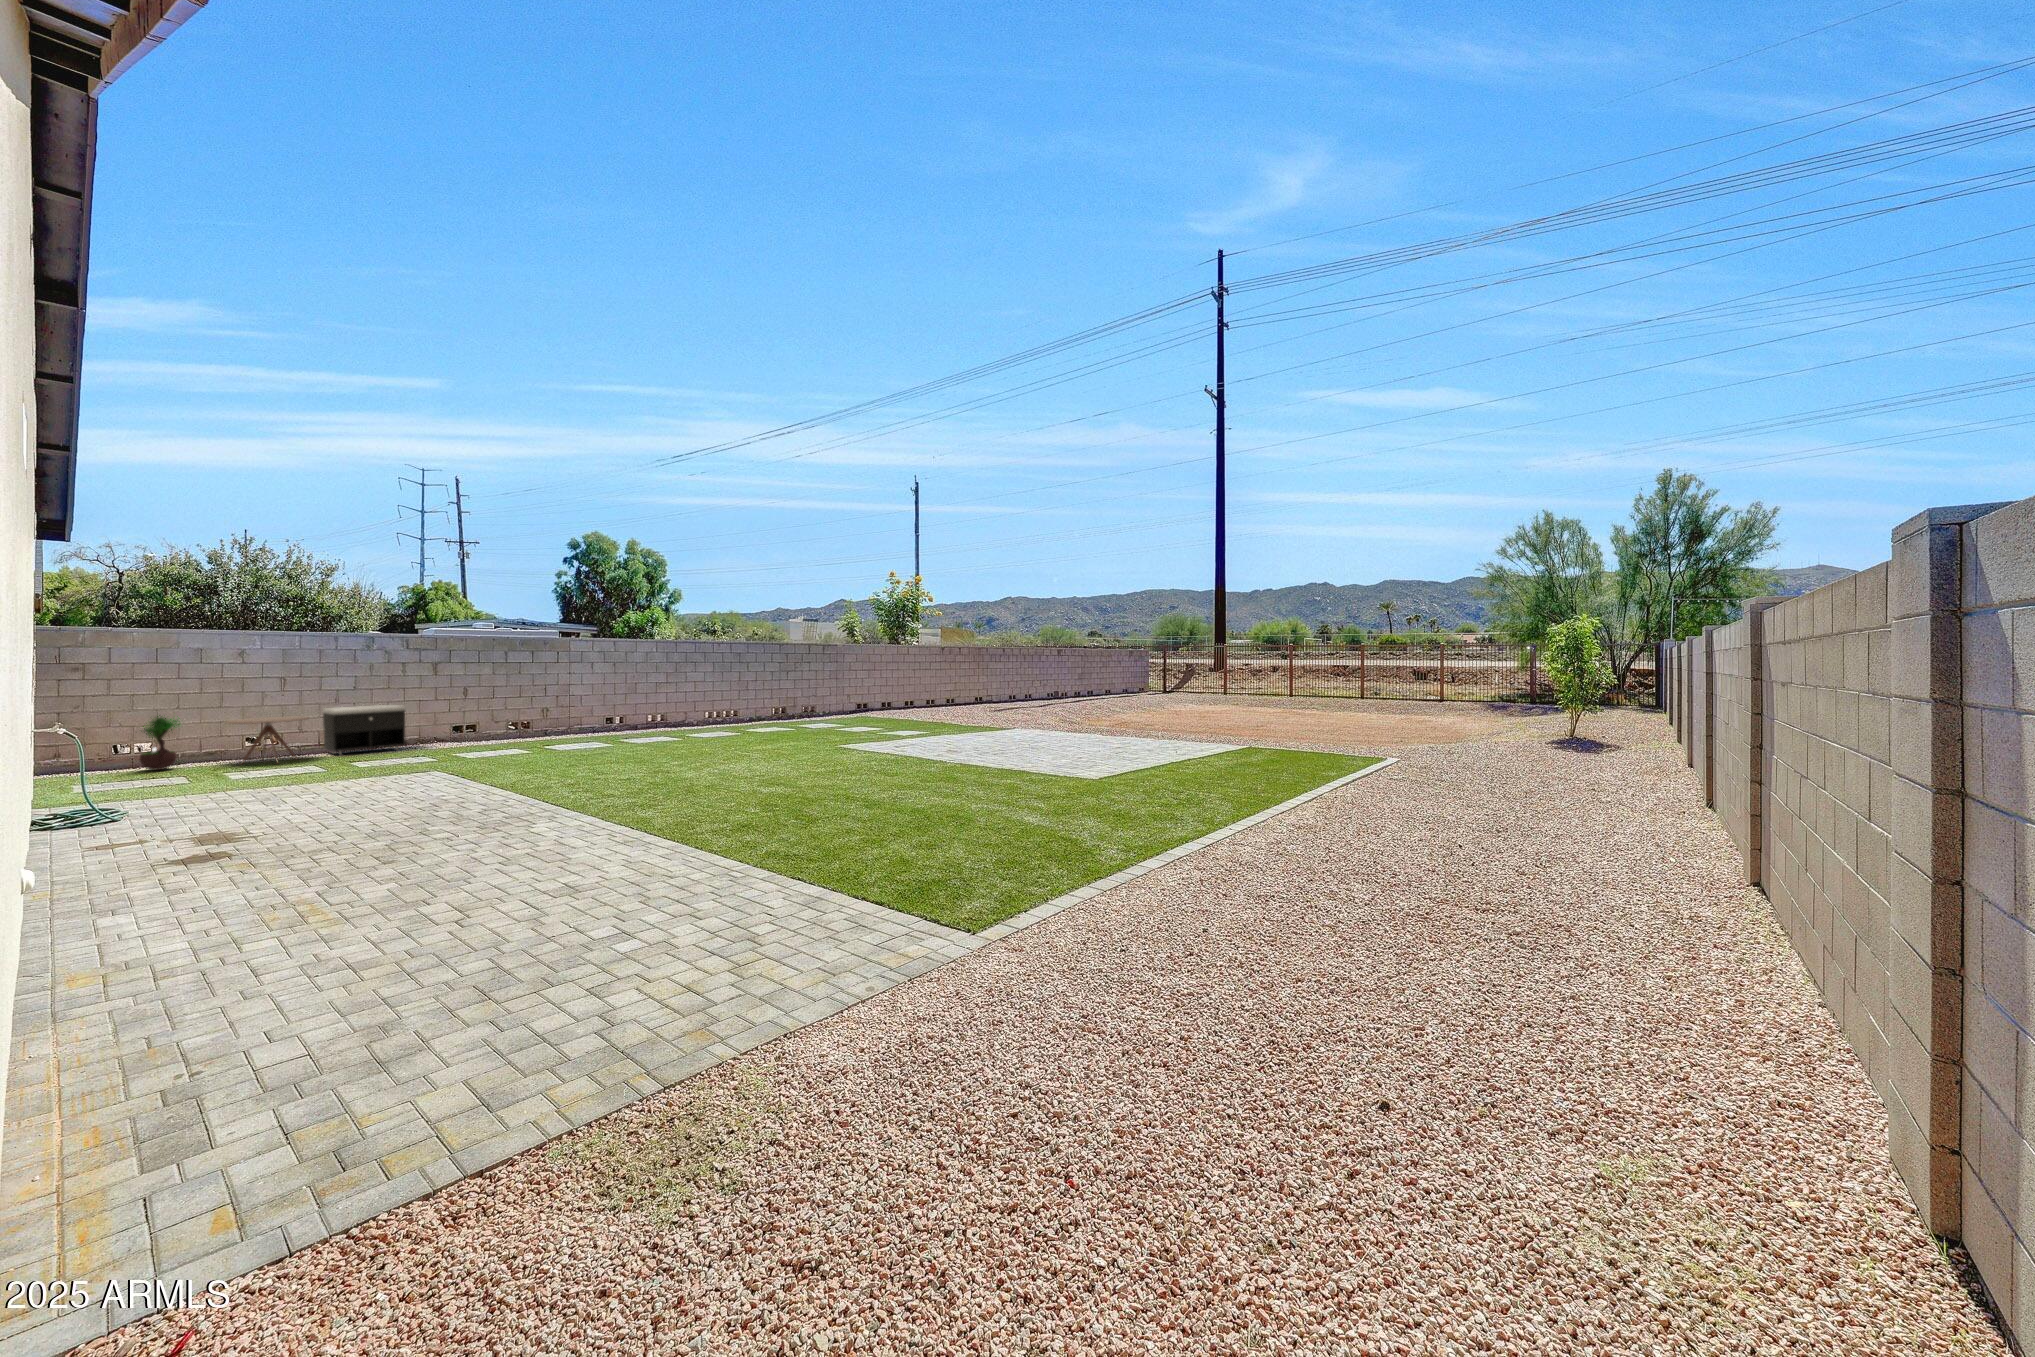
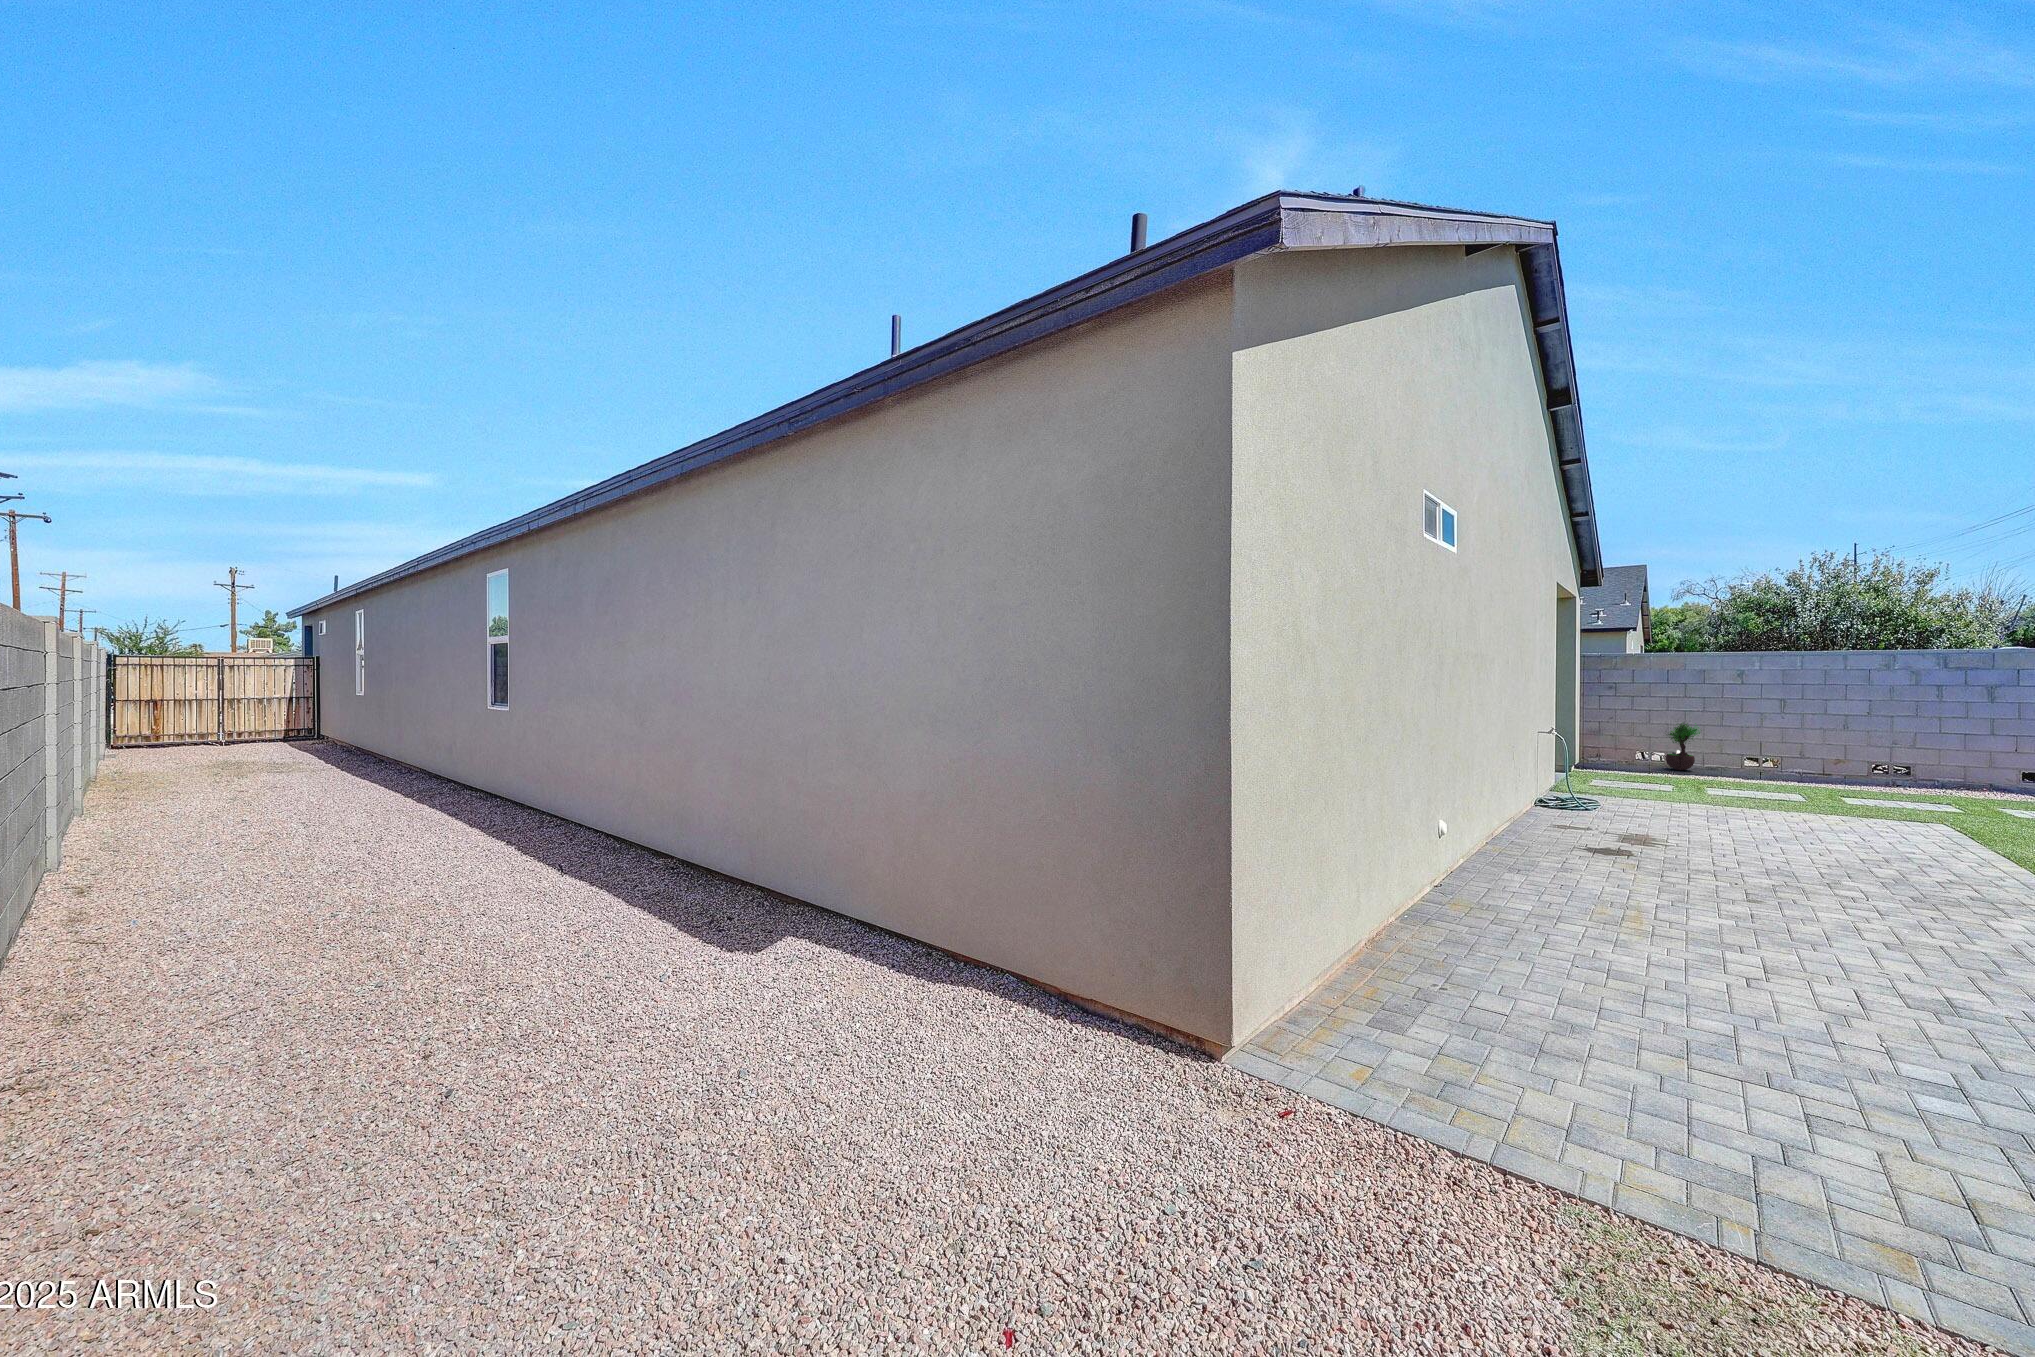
storage bench: present [323,705,406,755] -> none [1844,733,1953,792]
round table: present [225,716,308,764] -> none [1738,734,1825,783]

